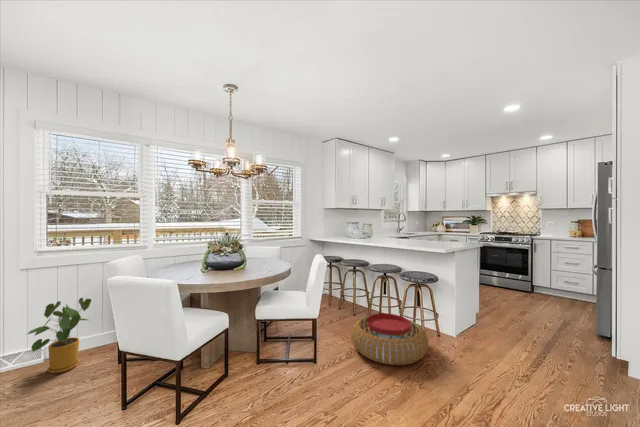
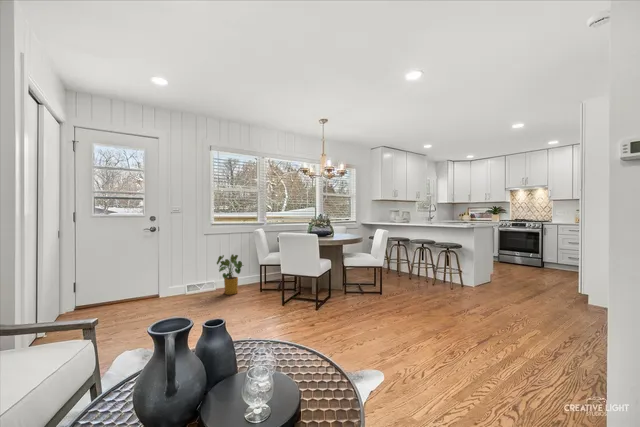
pouf: present [351,313,428,365] -> none [402,269,455,296]

